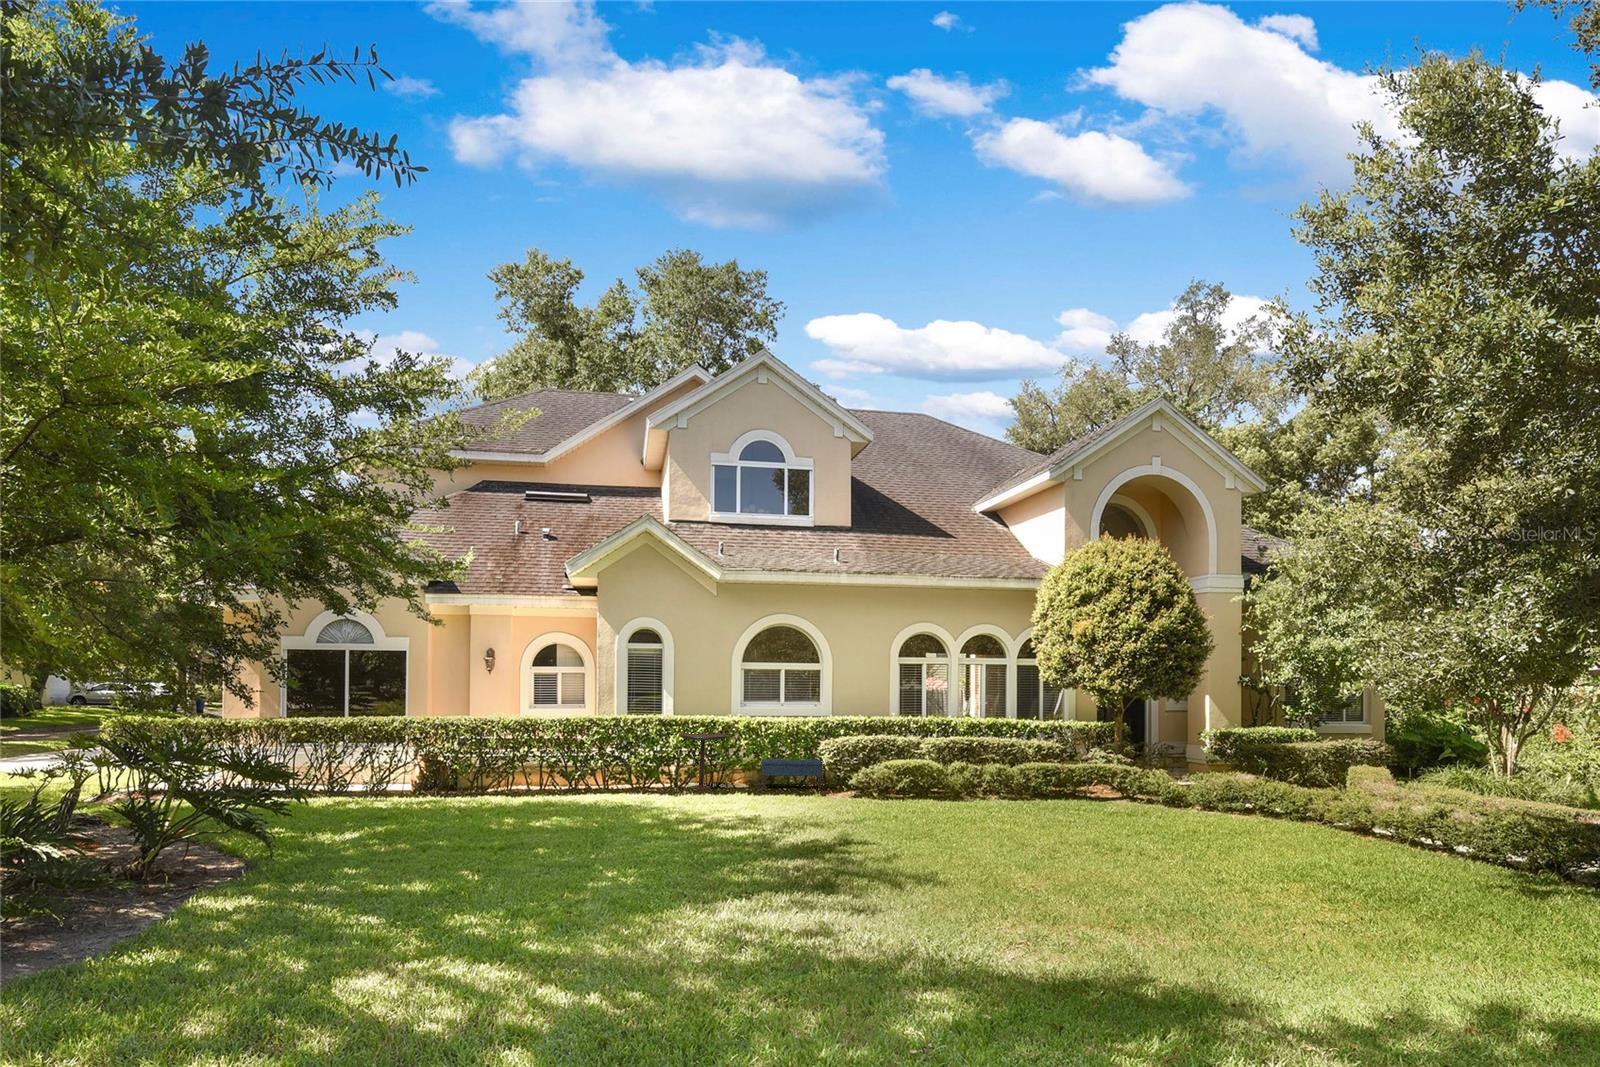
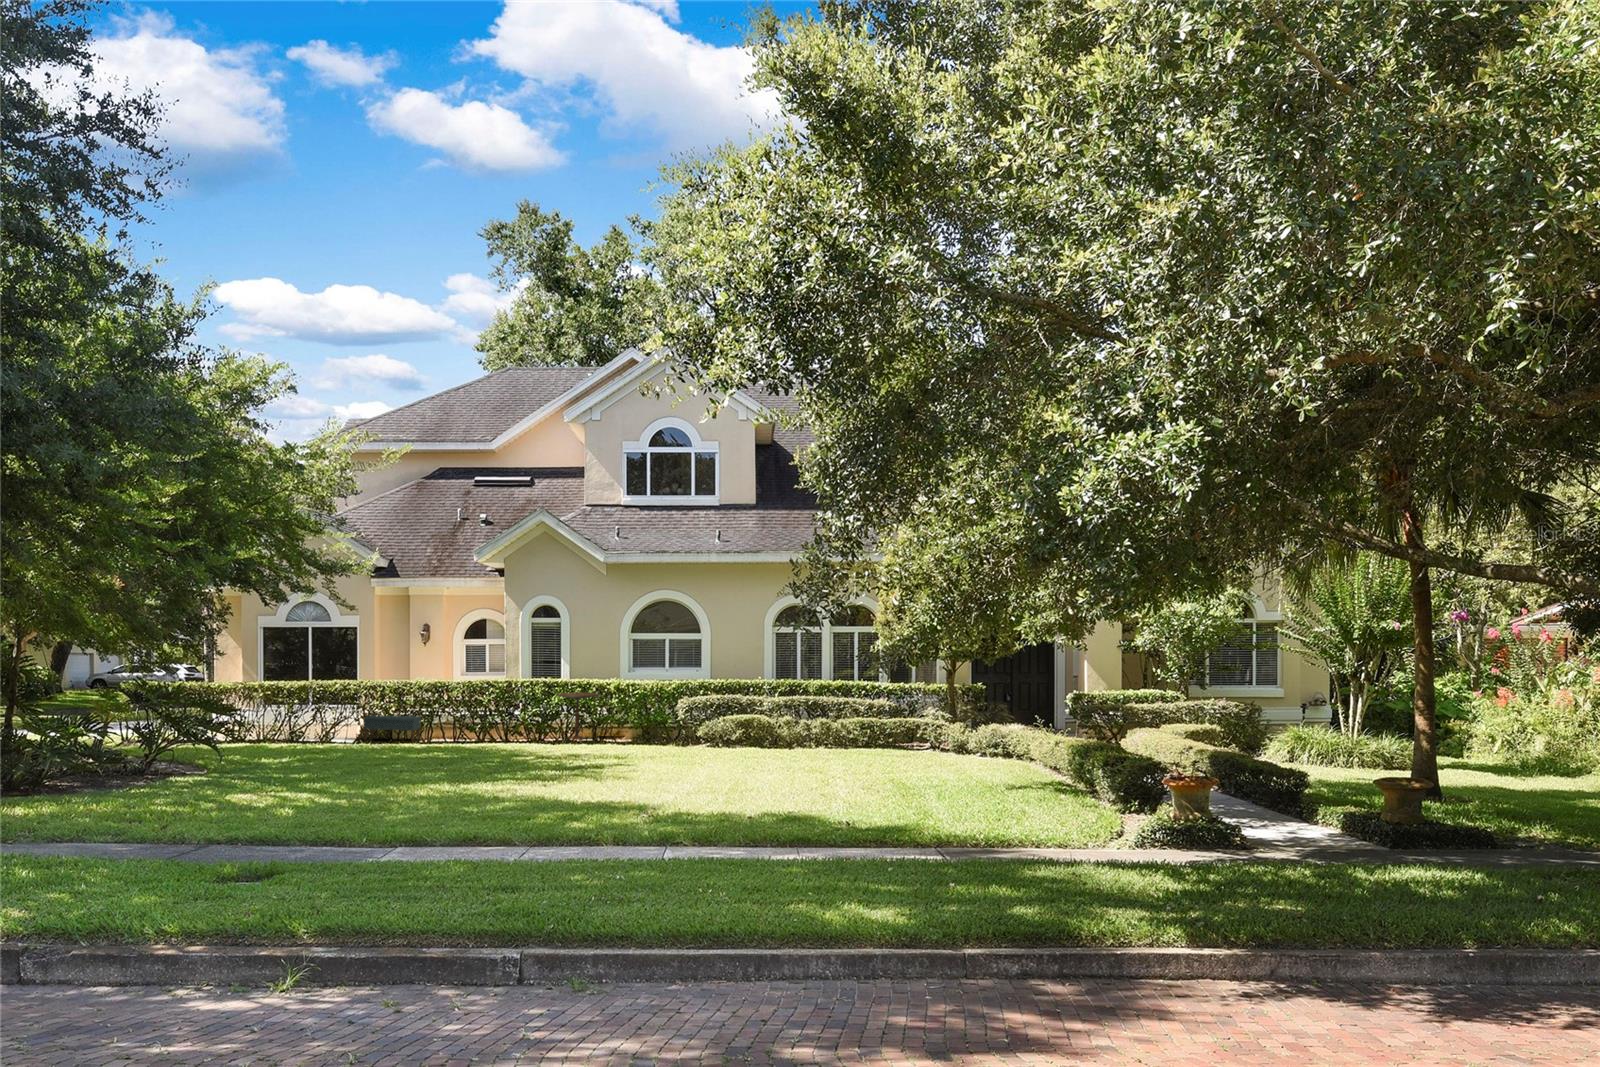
bench: present [761,758,823,790] -> present [364,715,421,741]

